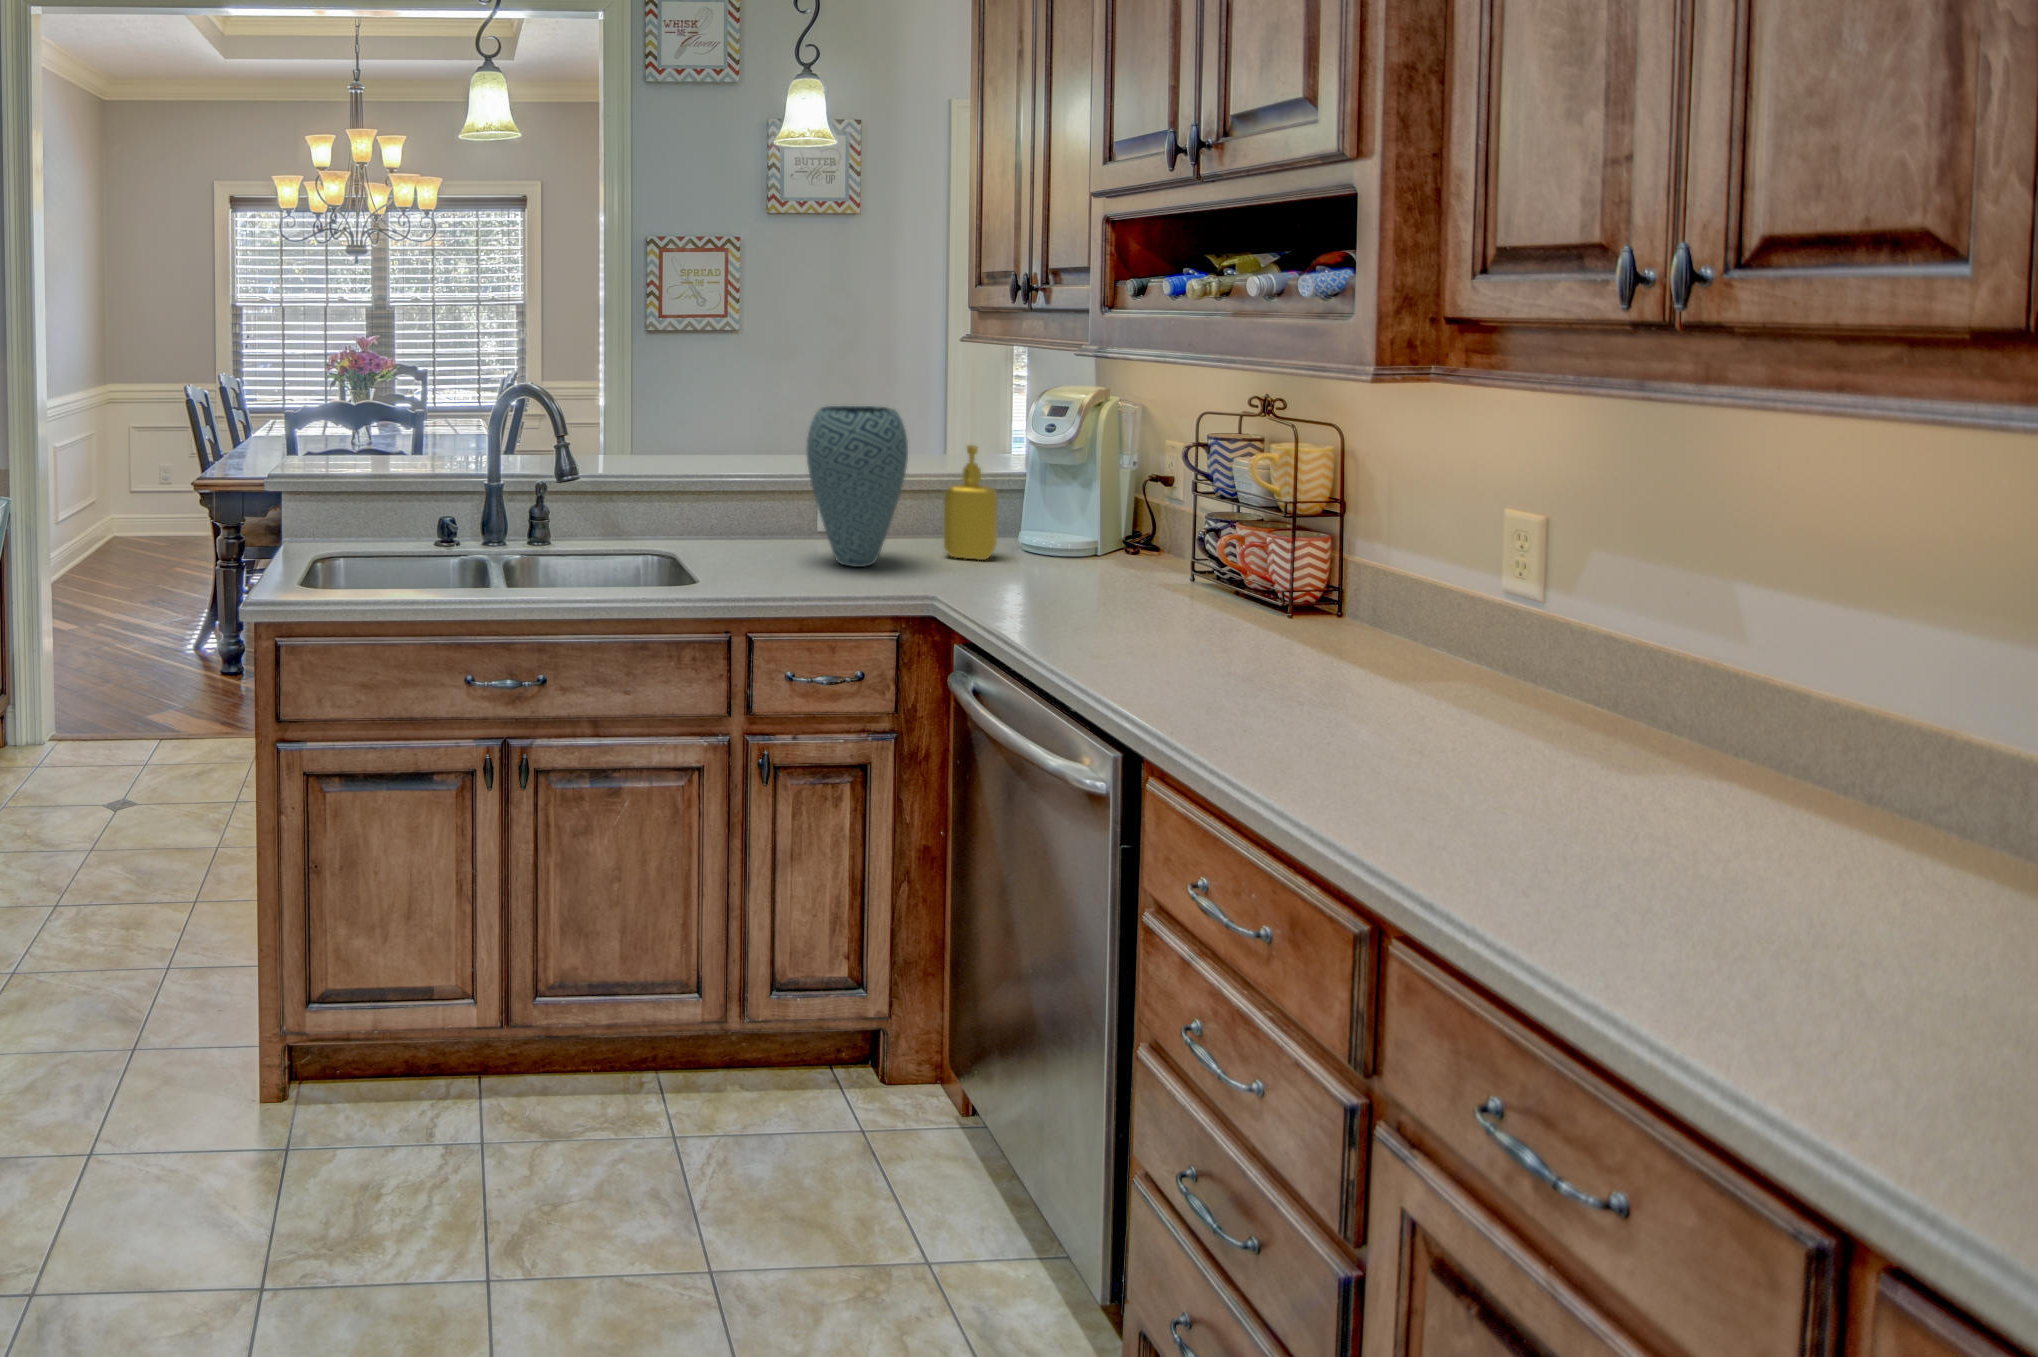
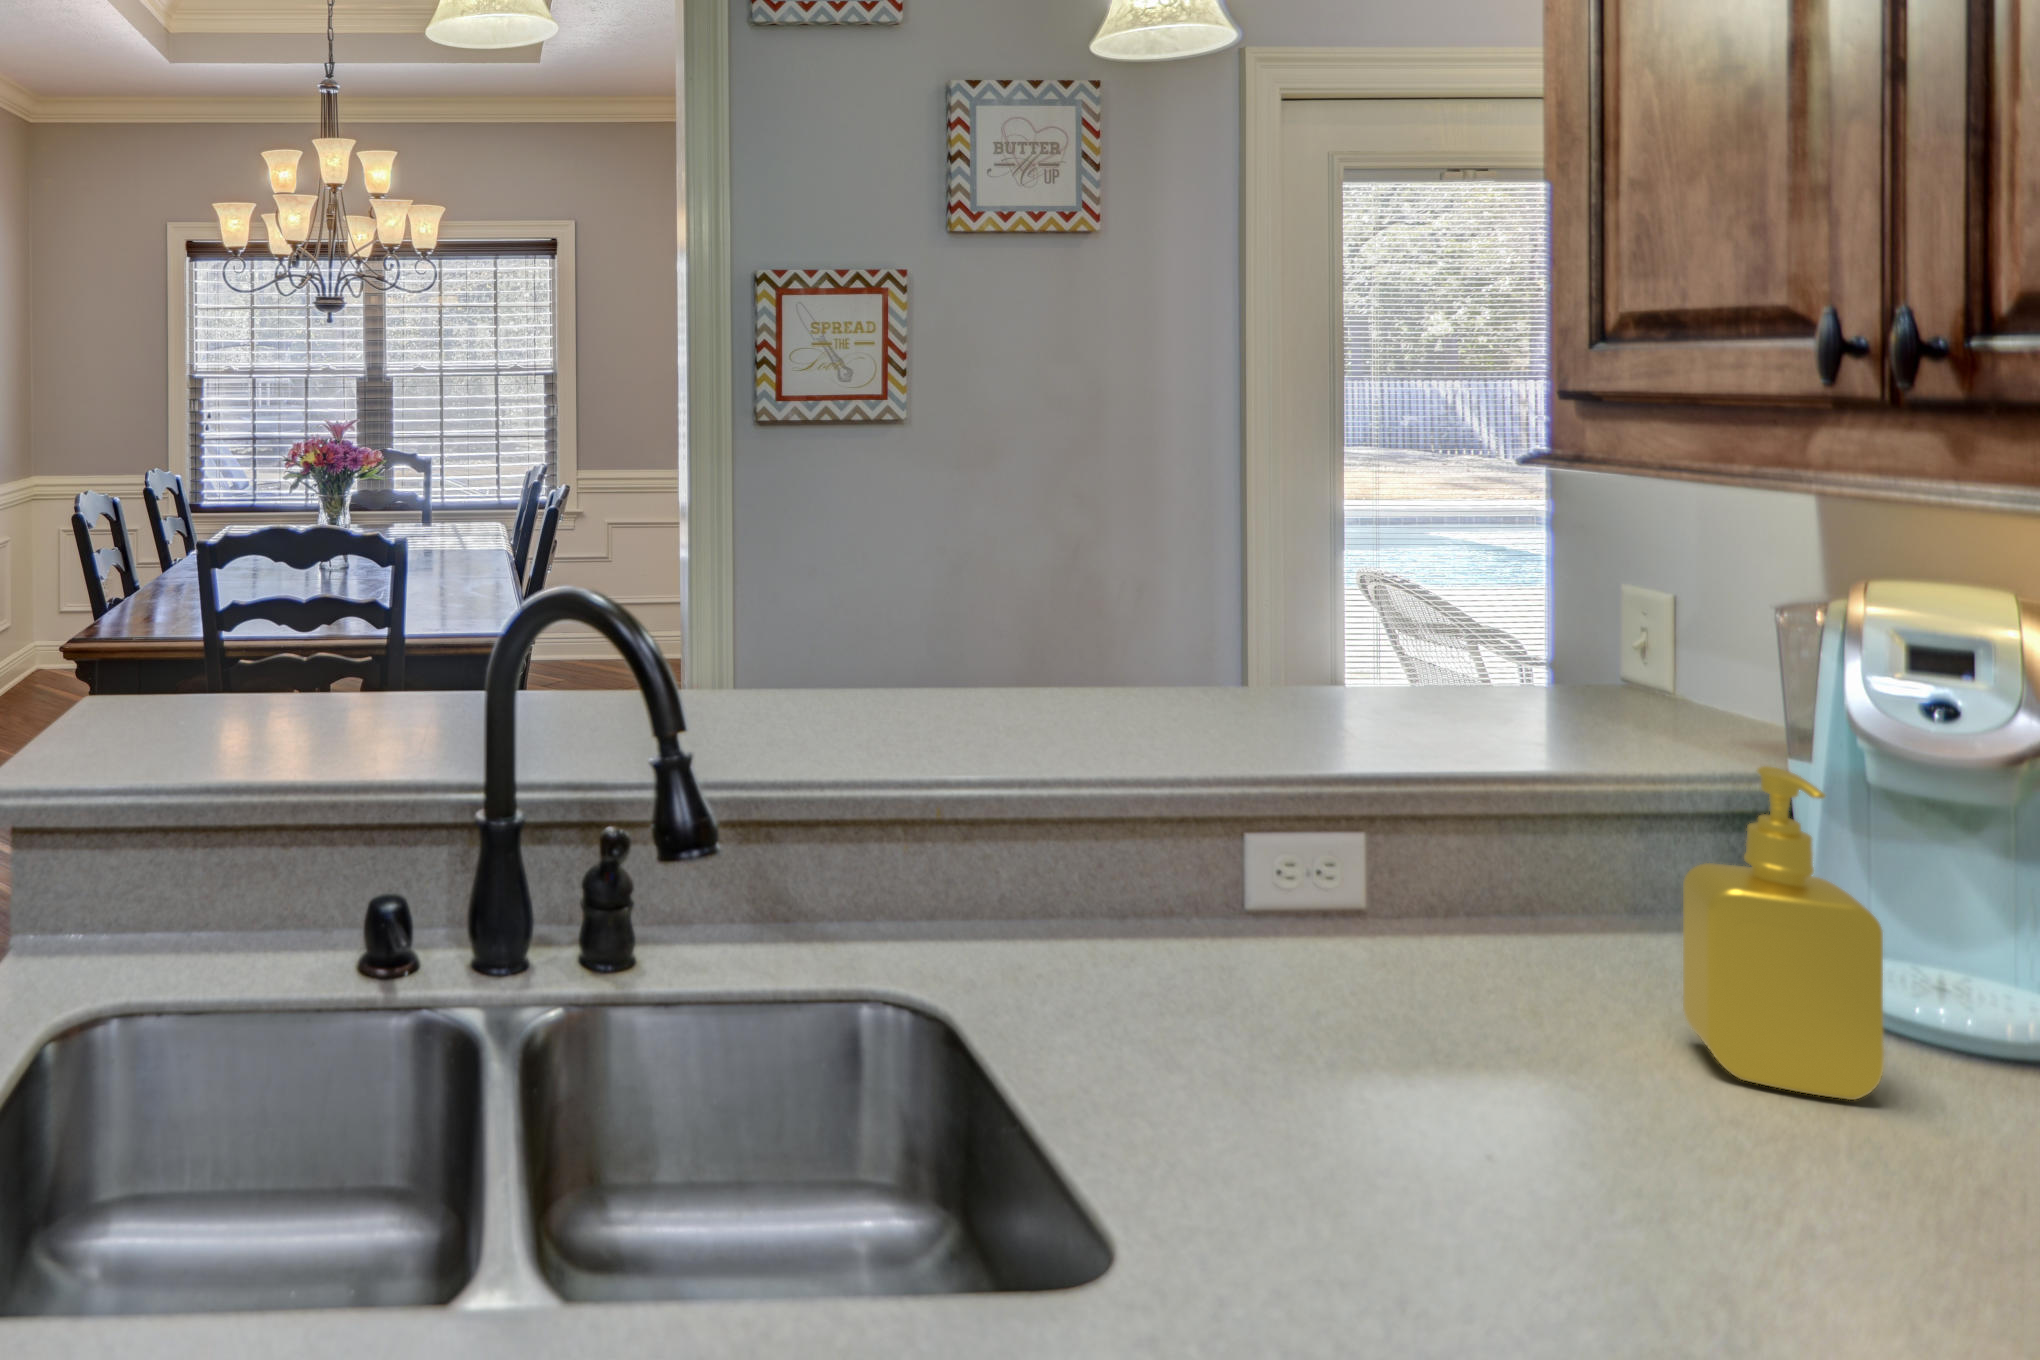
vase: present [807,406,908,567] -> none [1338,660,1672,1141]

